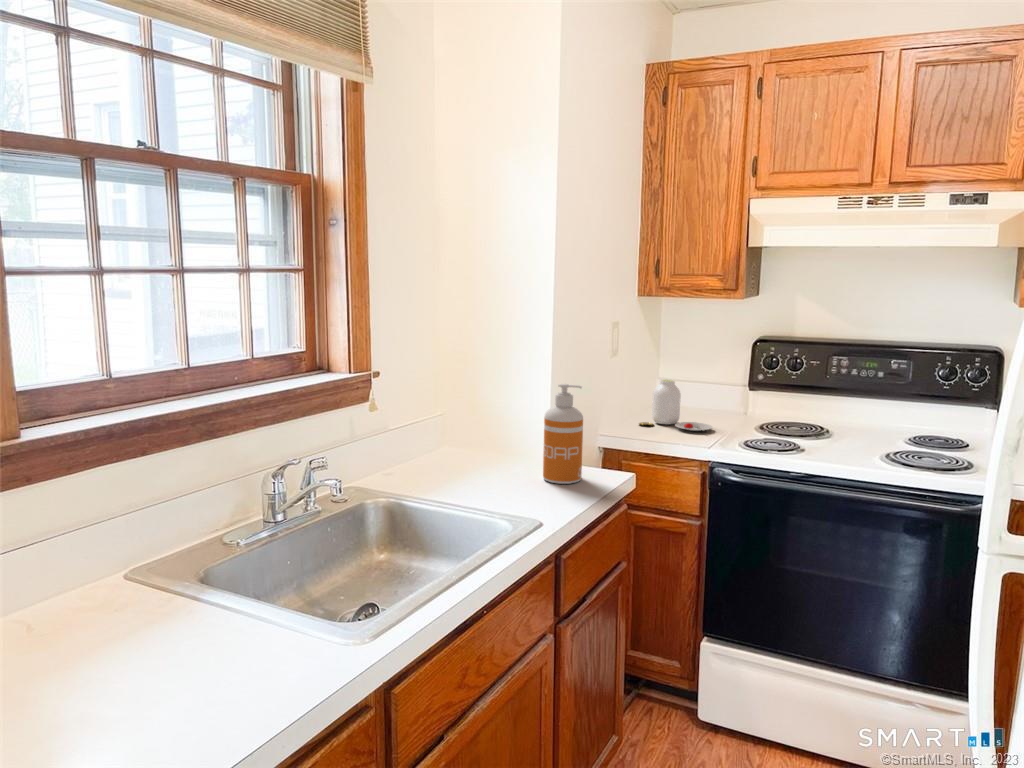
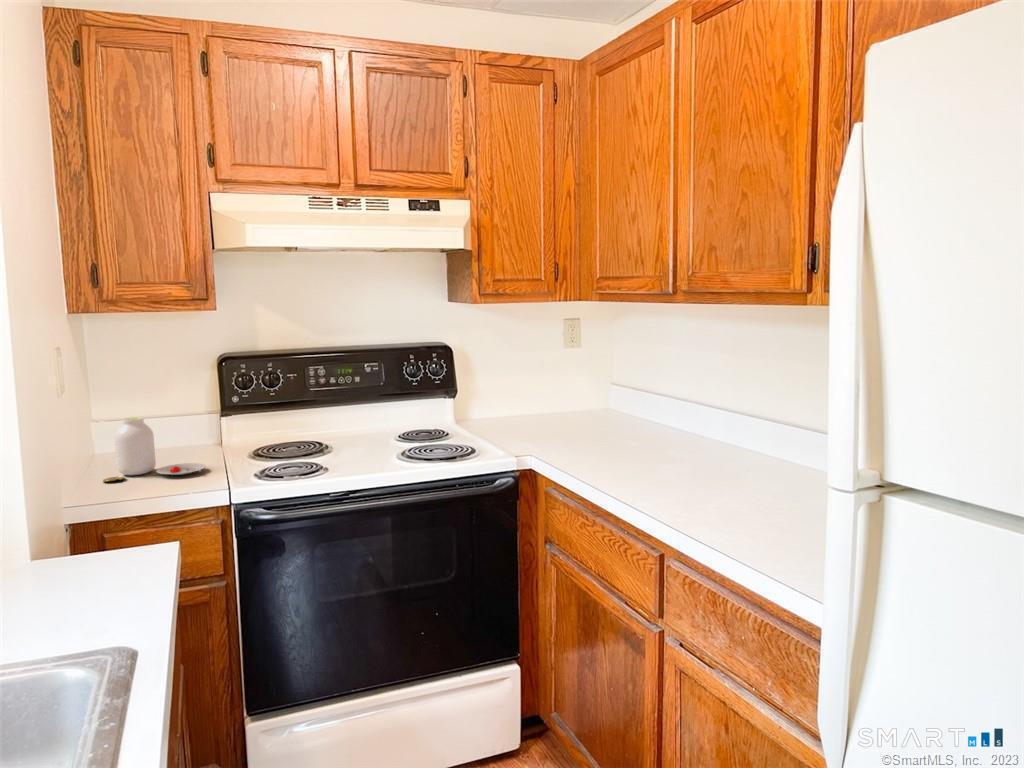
soap dispenser: present [543,384,583,484] -> none [29,437,106,594]

